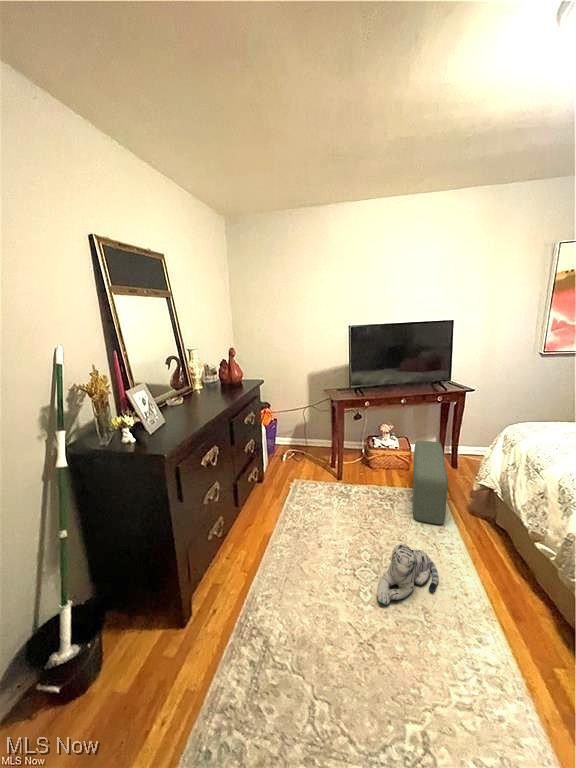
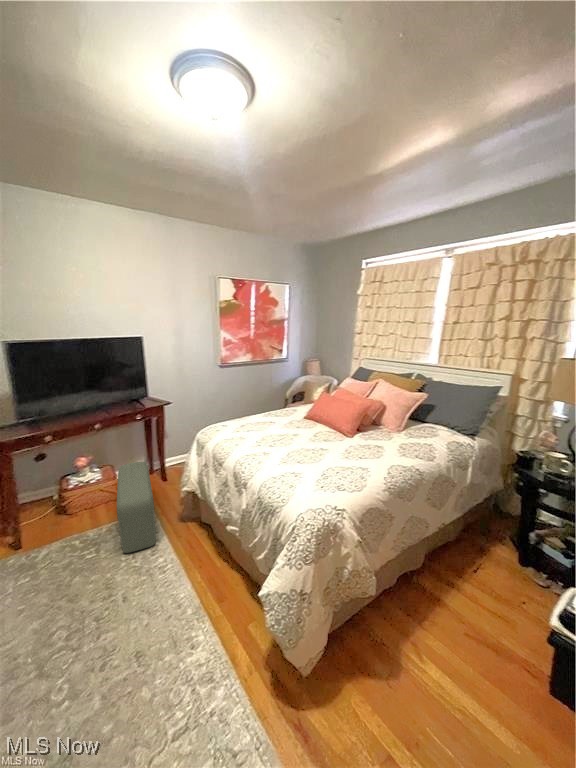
plush toy: present [377,544,439,605] -> none [75,587,152,684]

